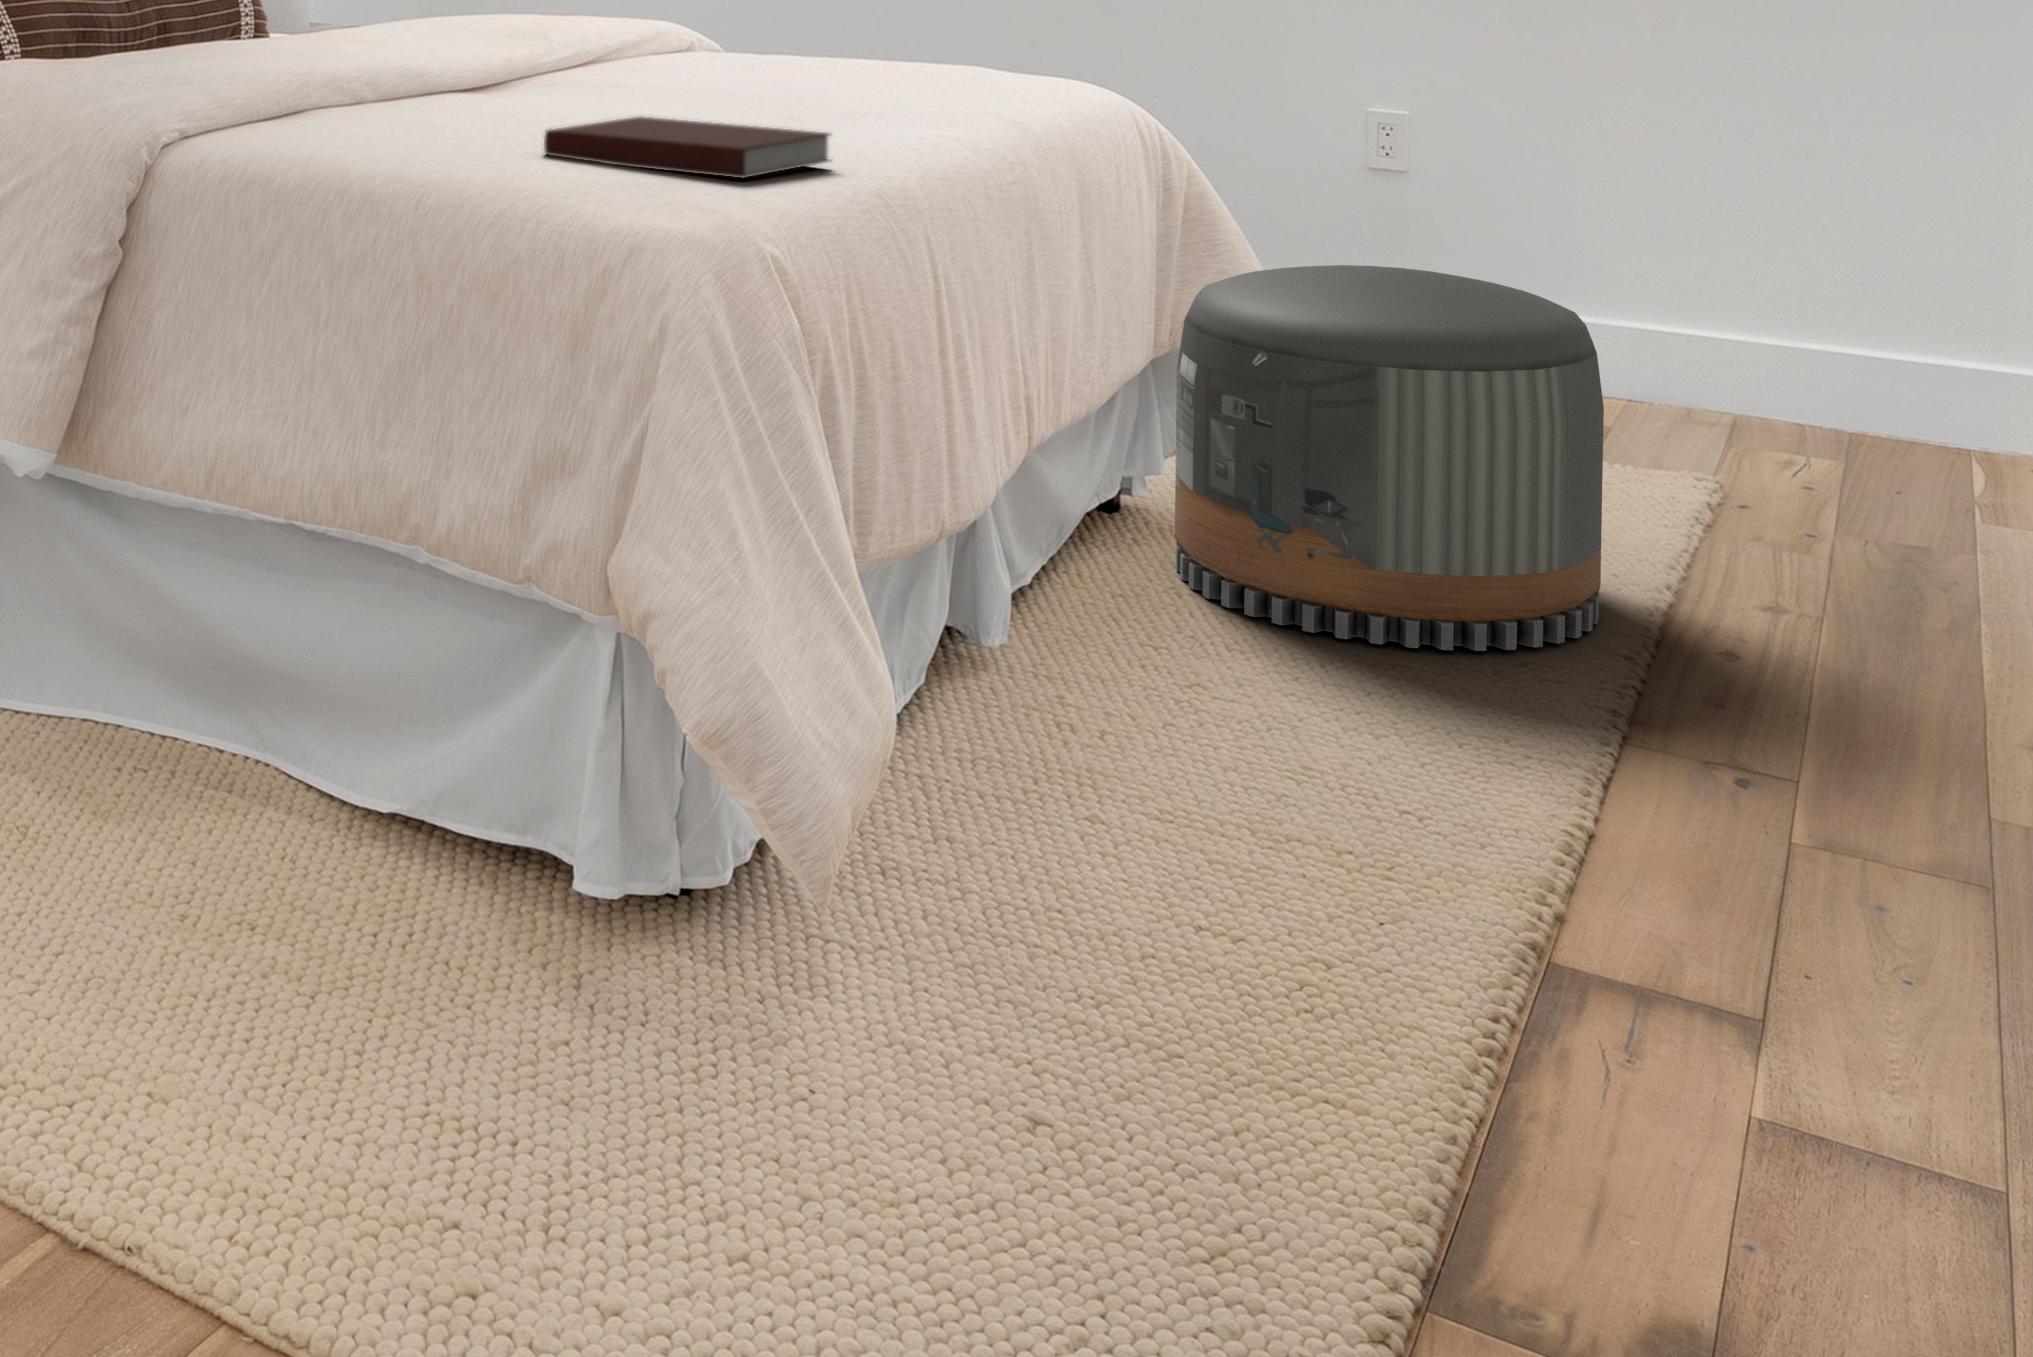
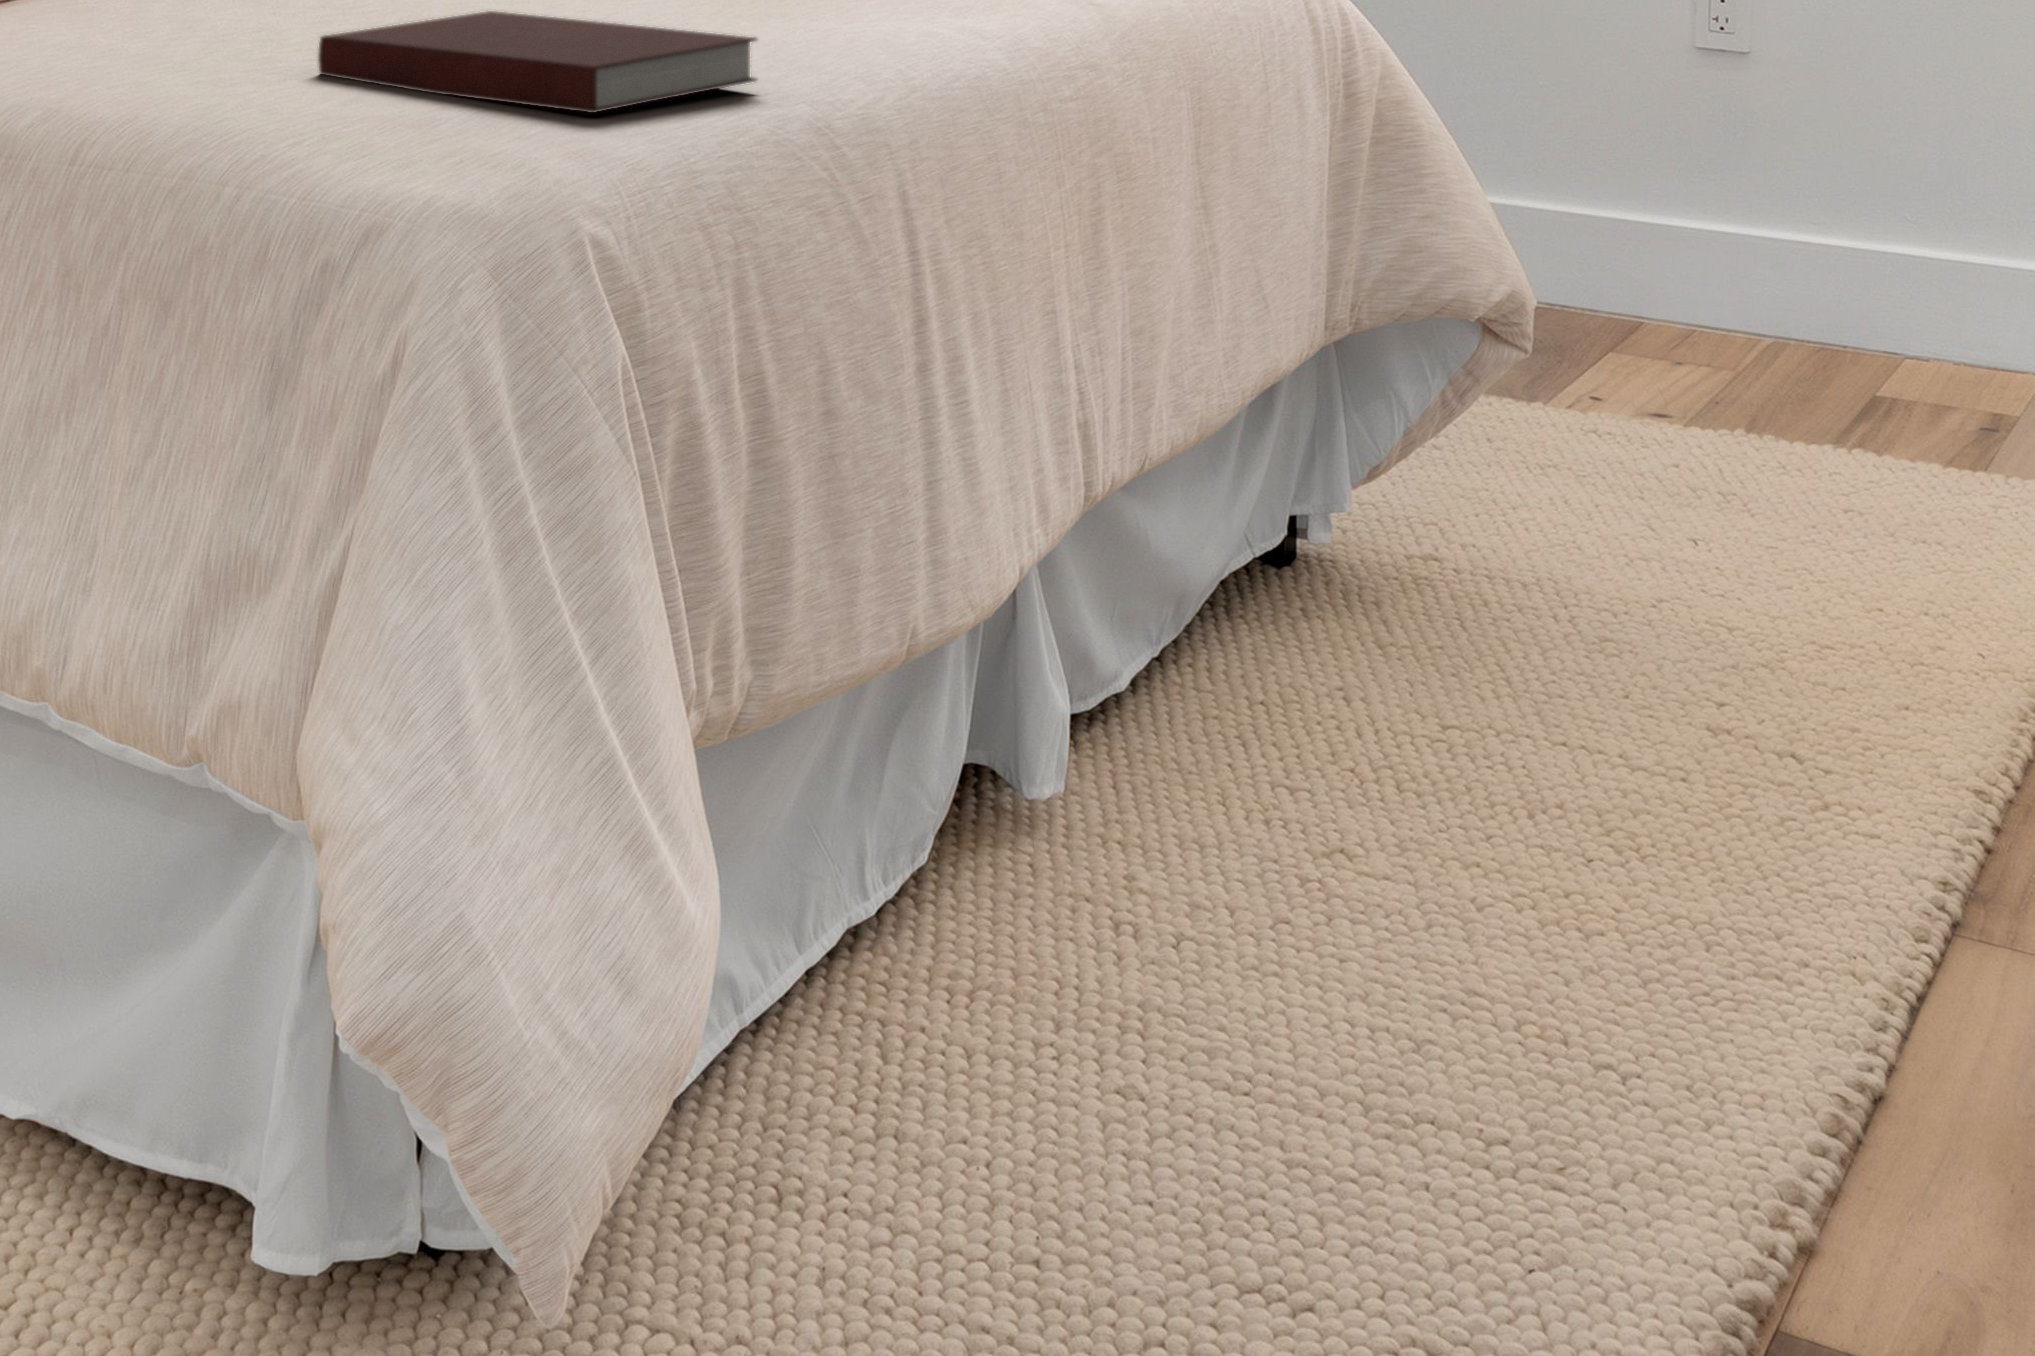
pouf: present [1175,265,1604,651] -> none [1344,215,1944,793]

